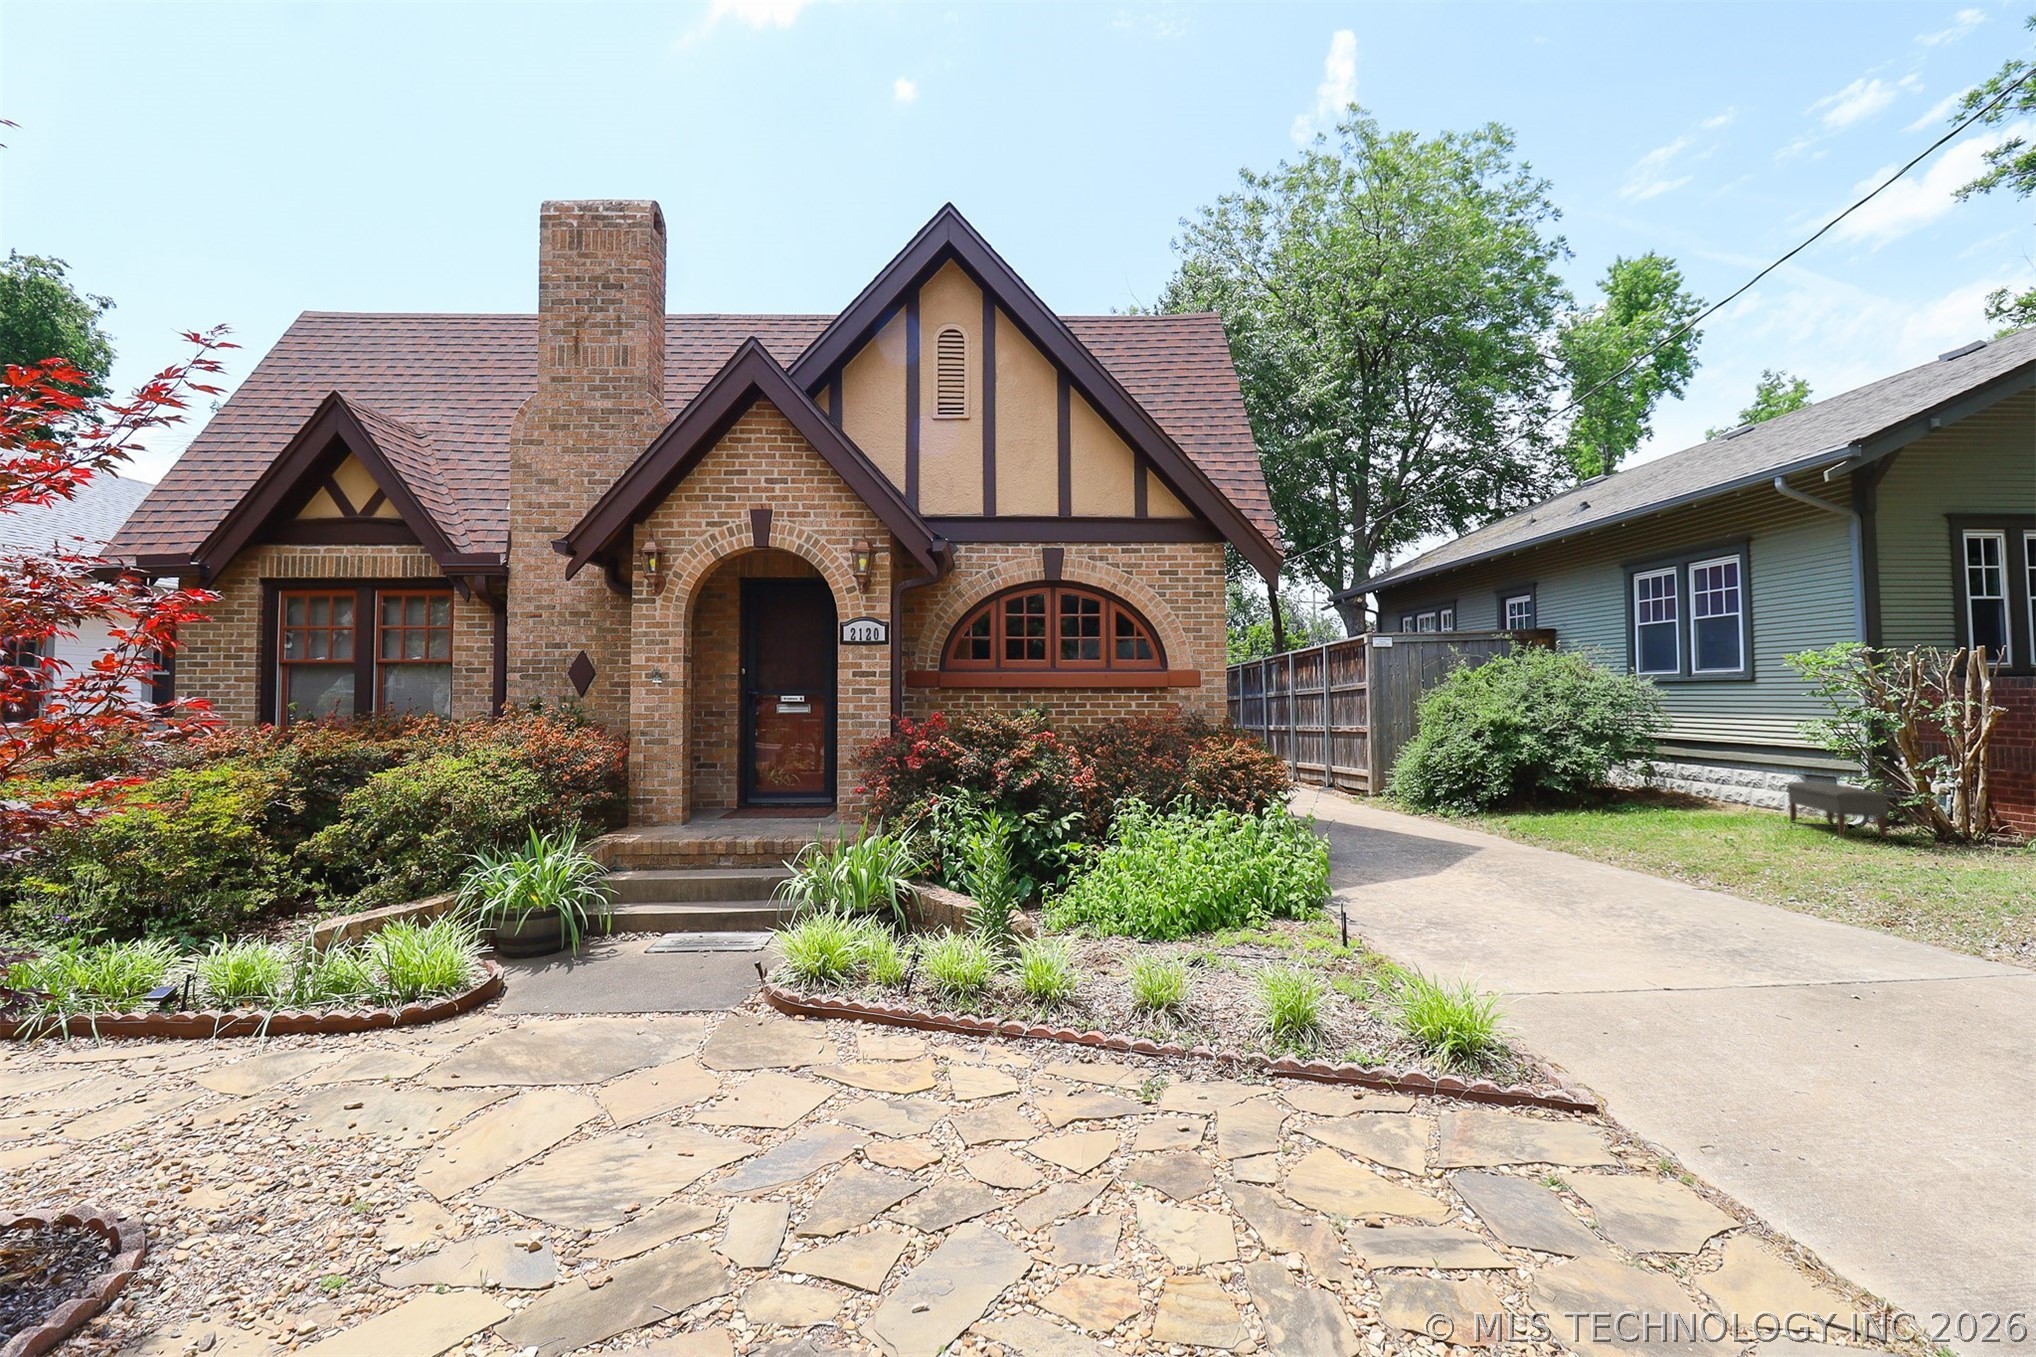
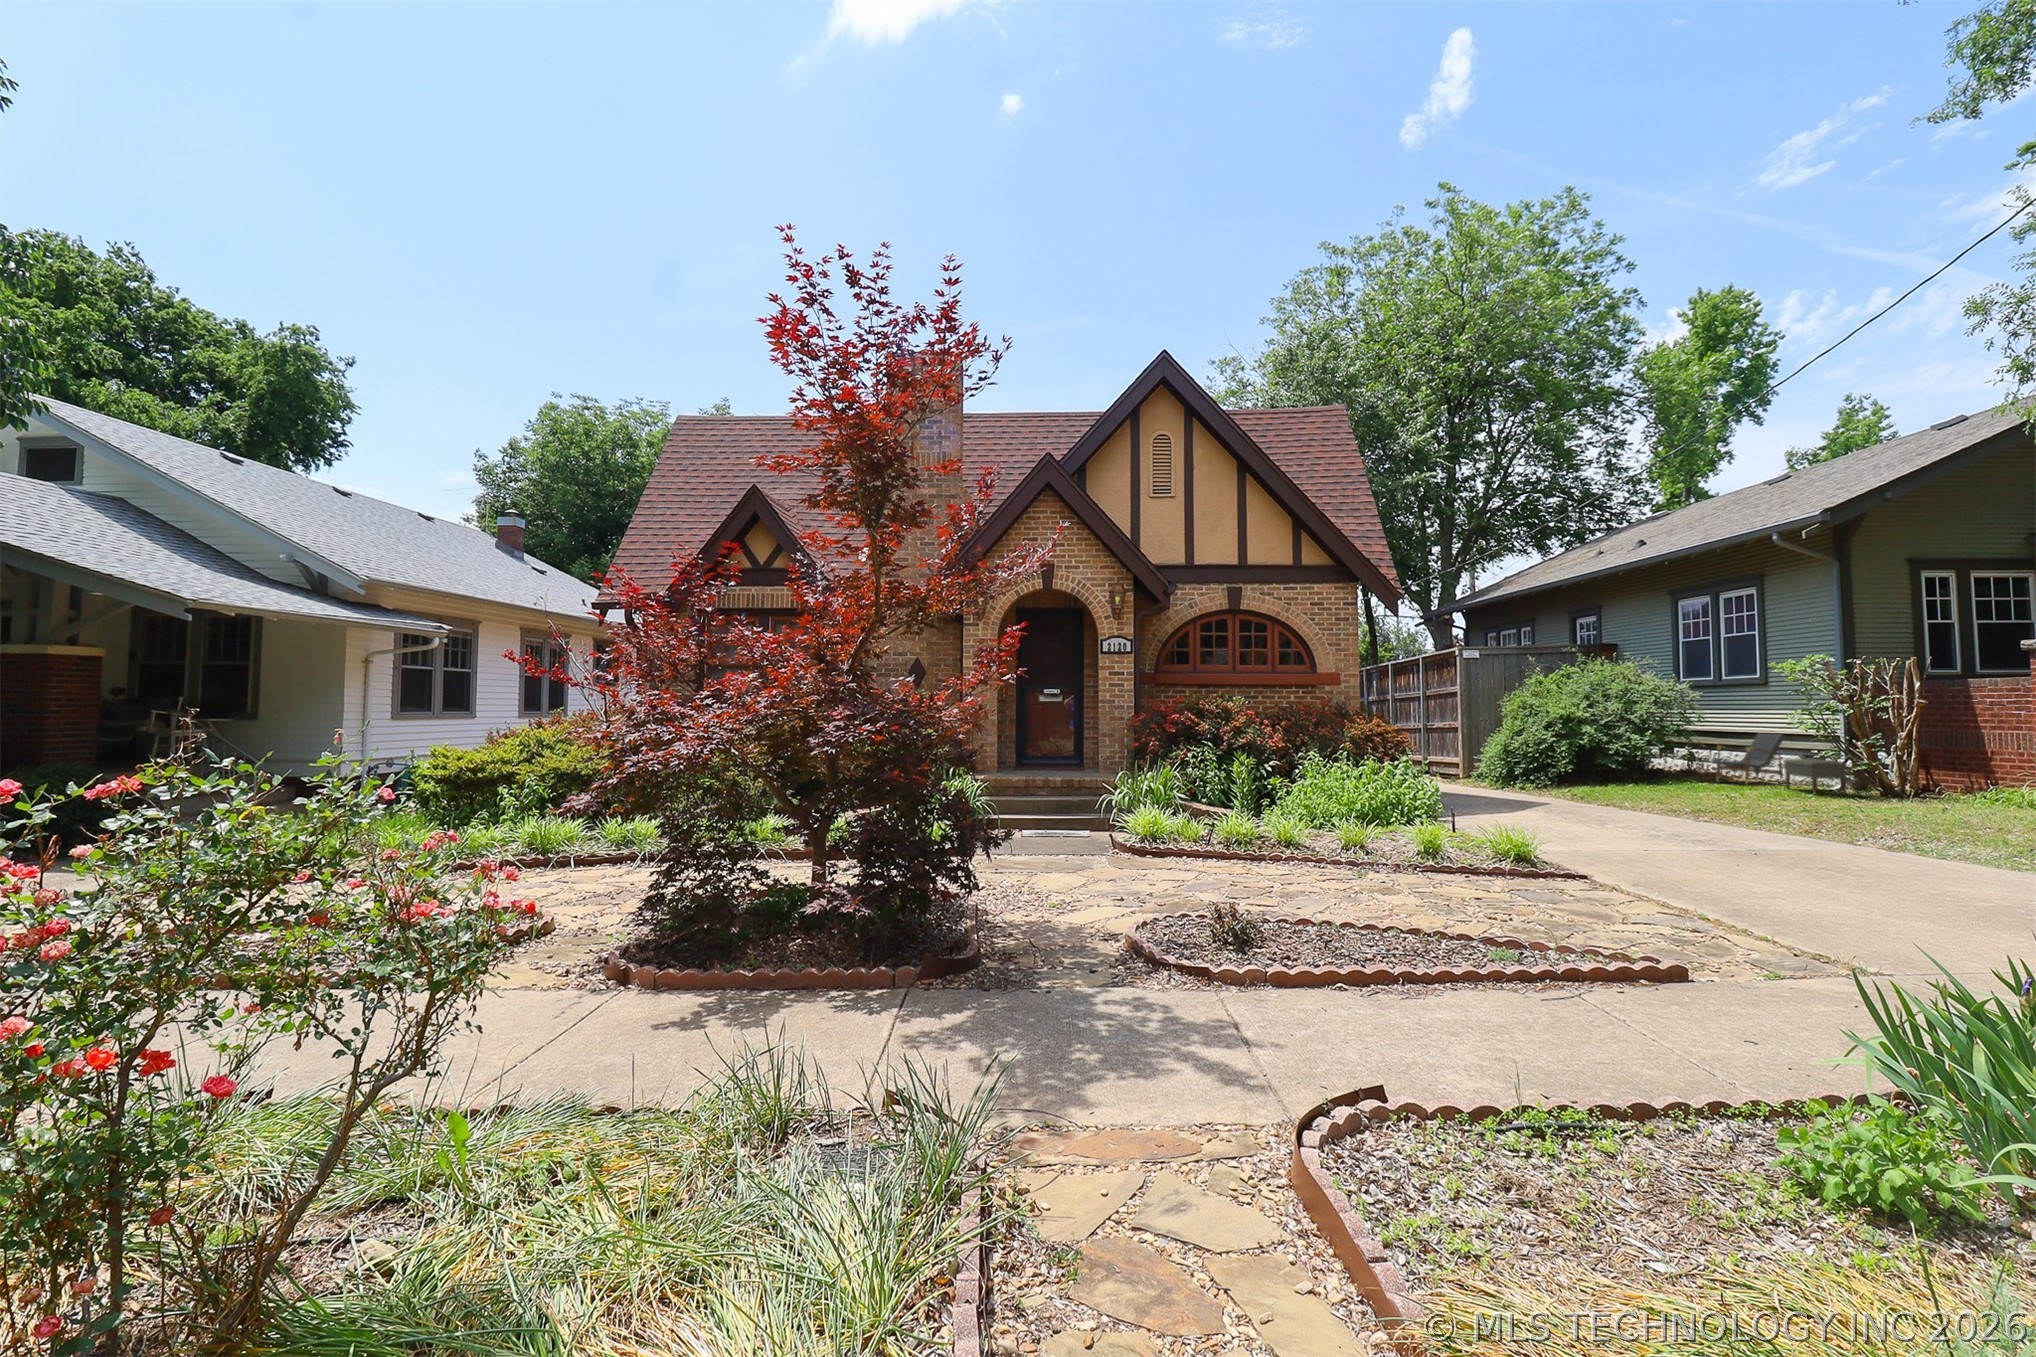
lounge chair: none [1683,744,1781,813] -> present [1712,734,1784,783]

